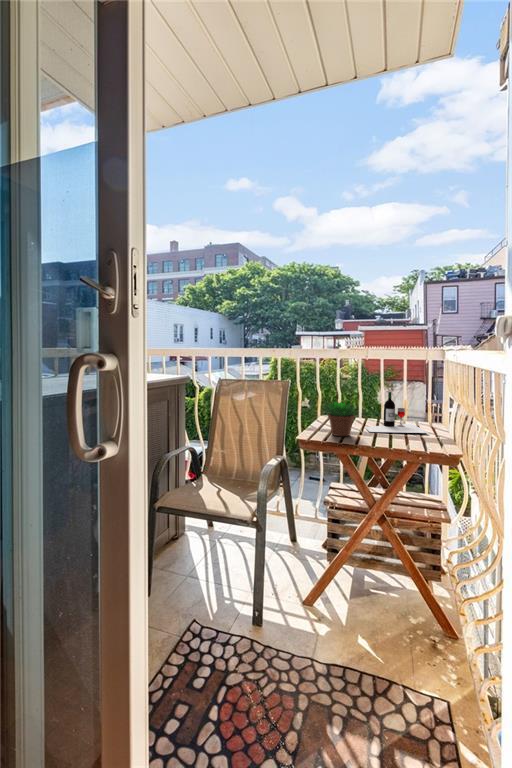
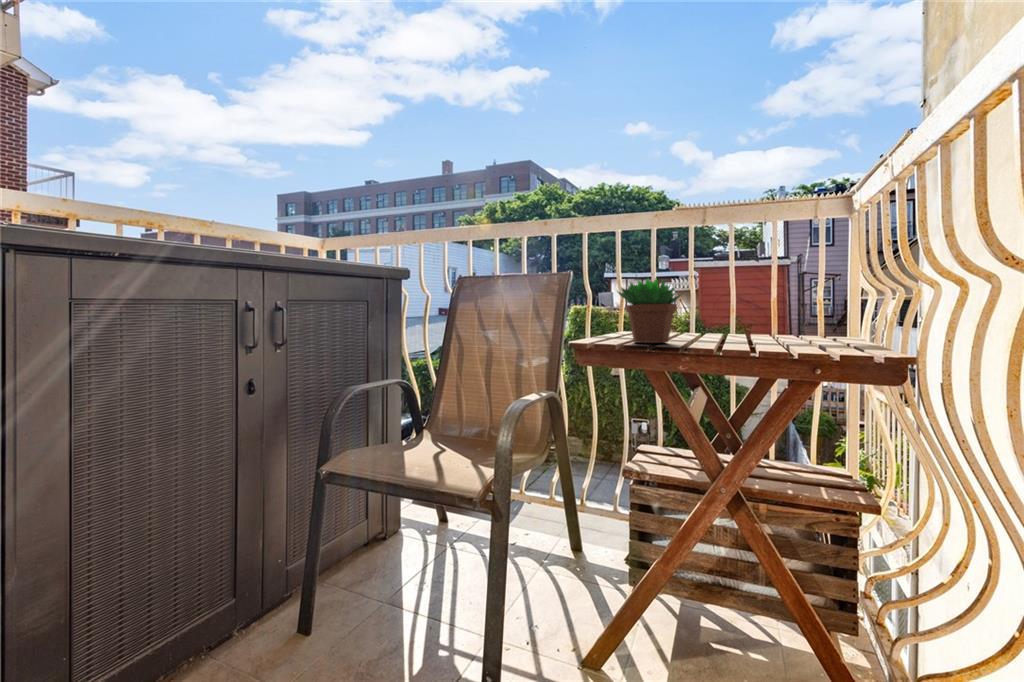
wine bottle: present [365,392,427,433] -> none [689,274,825,340]

